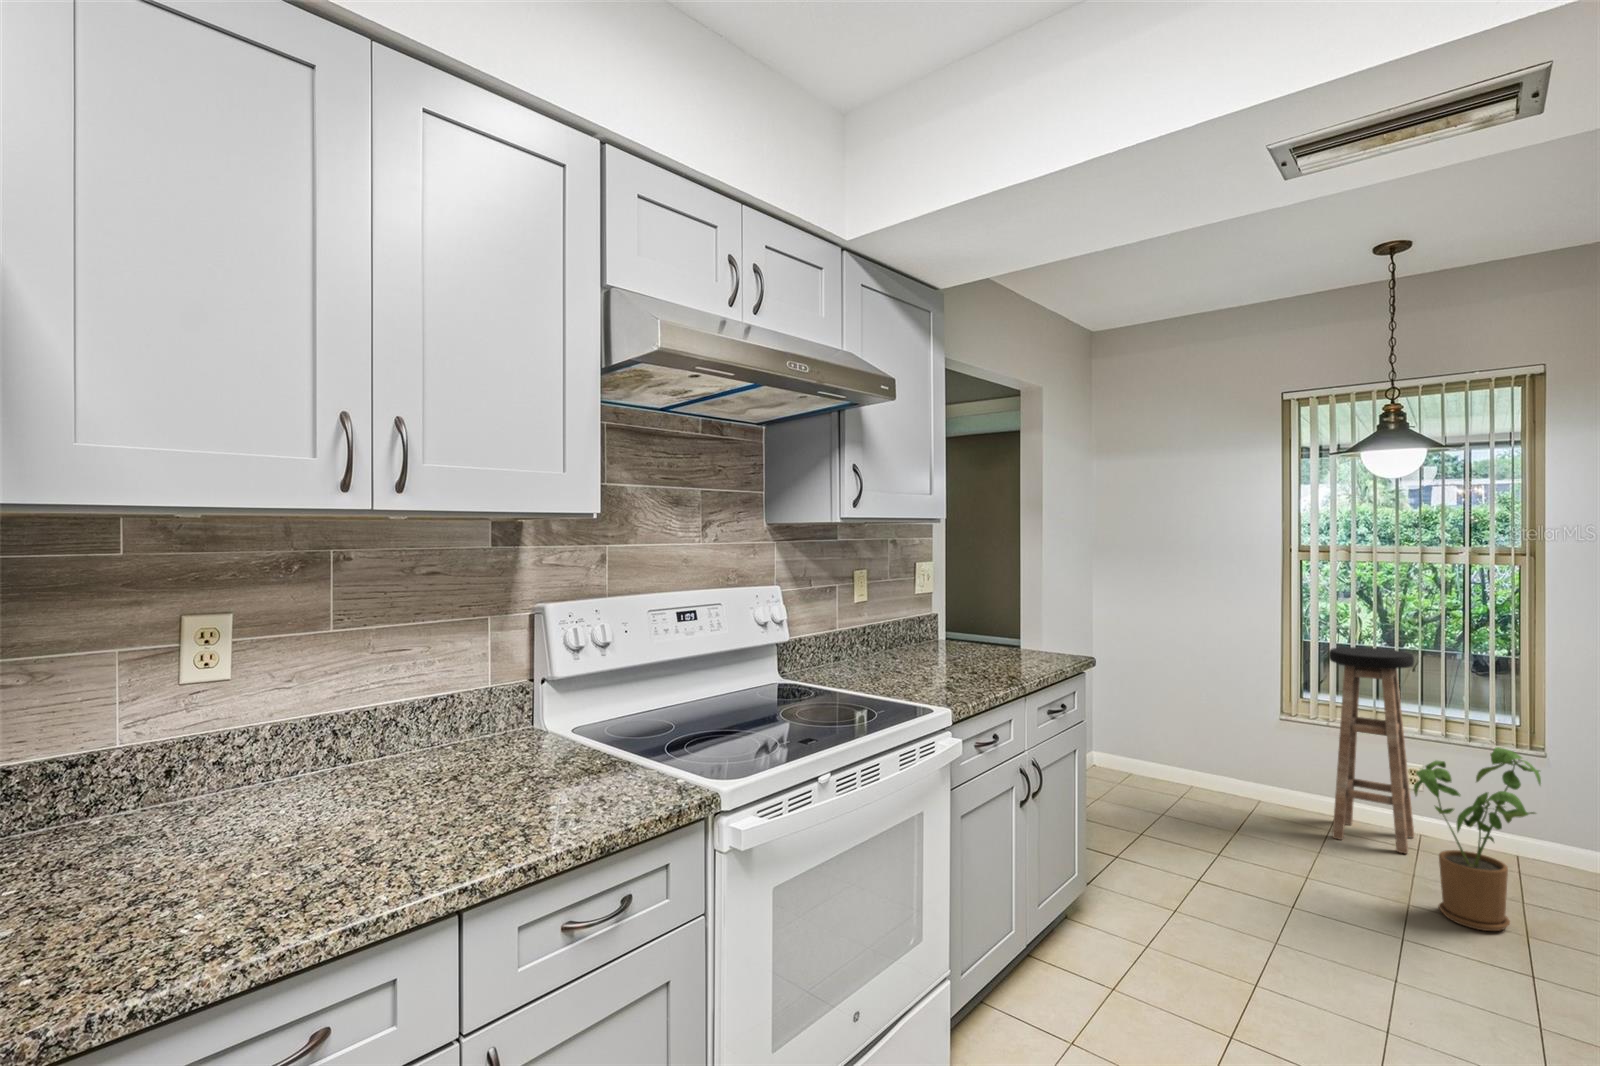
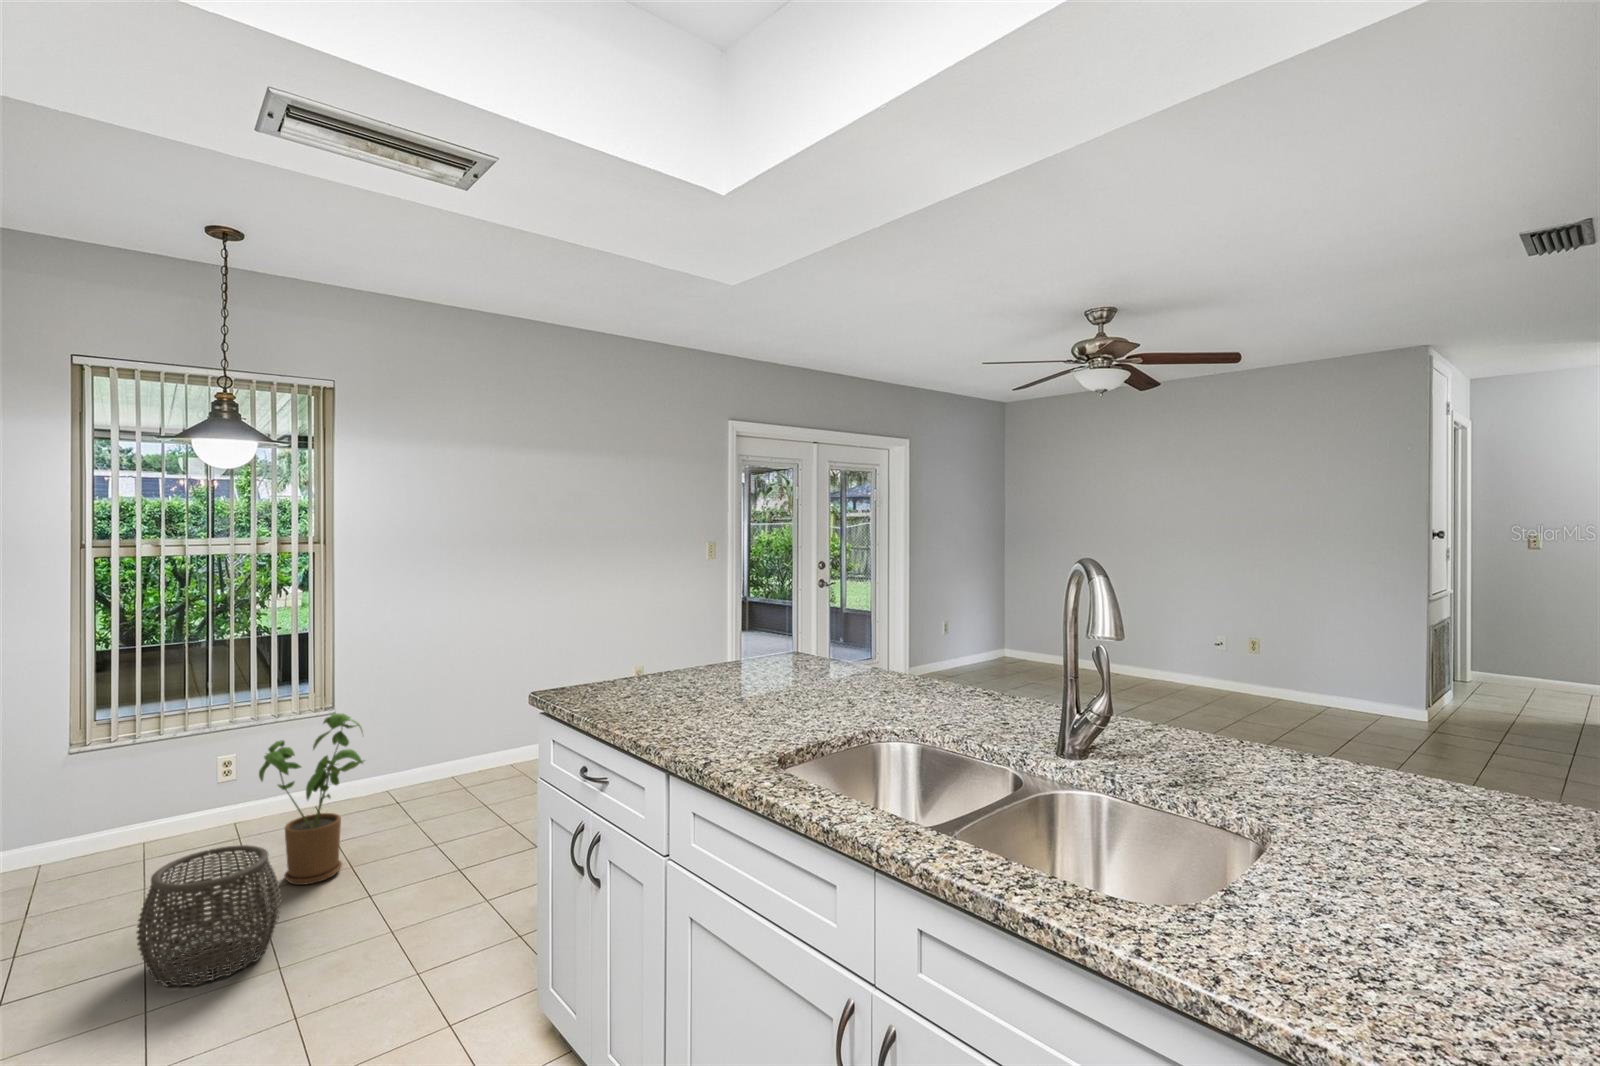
bar stool: present [1329,647,1414,854] -> none [142,644,235,862]
woven basket: none [1273,834,1404,964] -> present [136,845,281,987]

